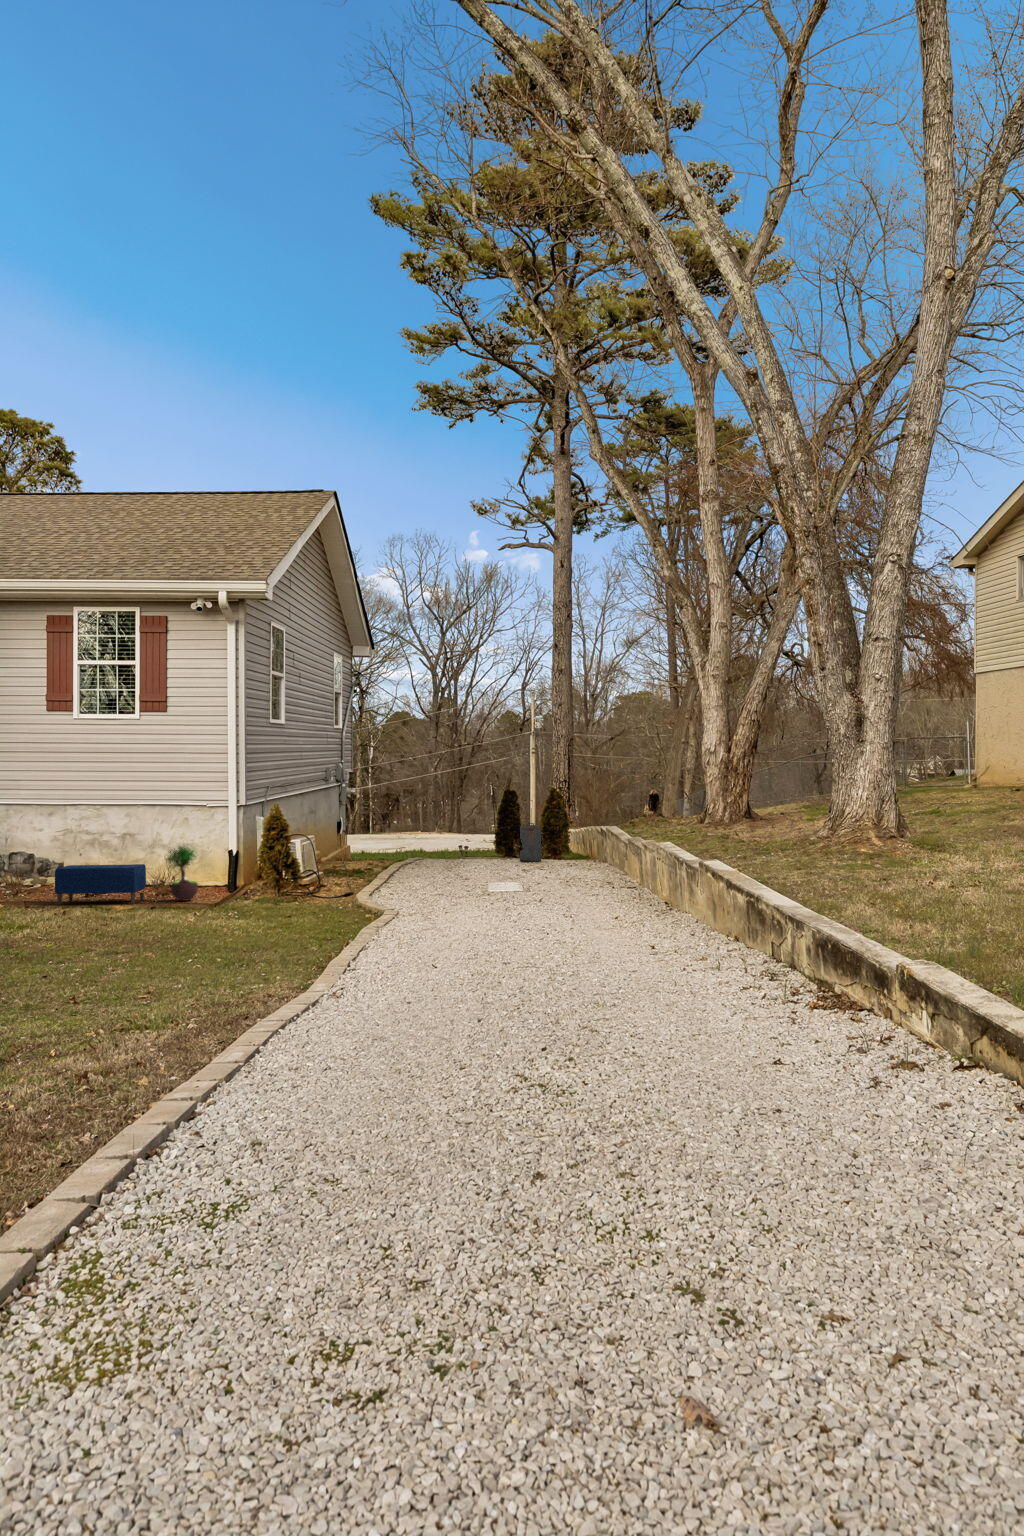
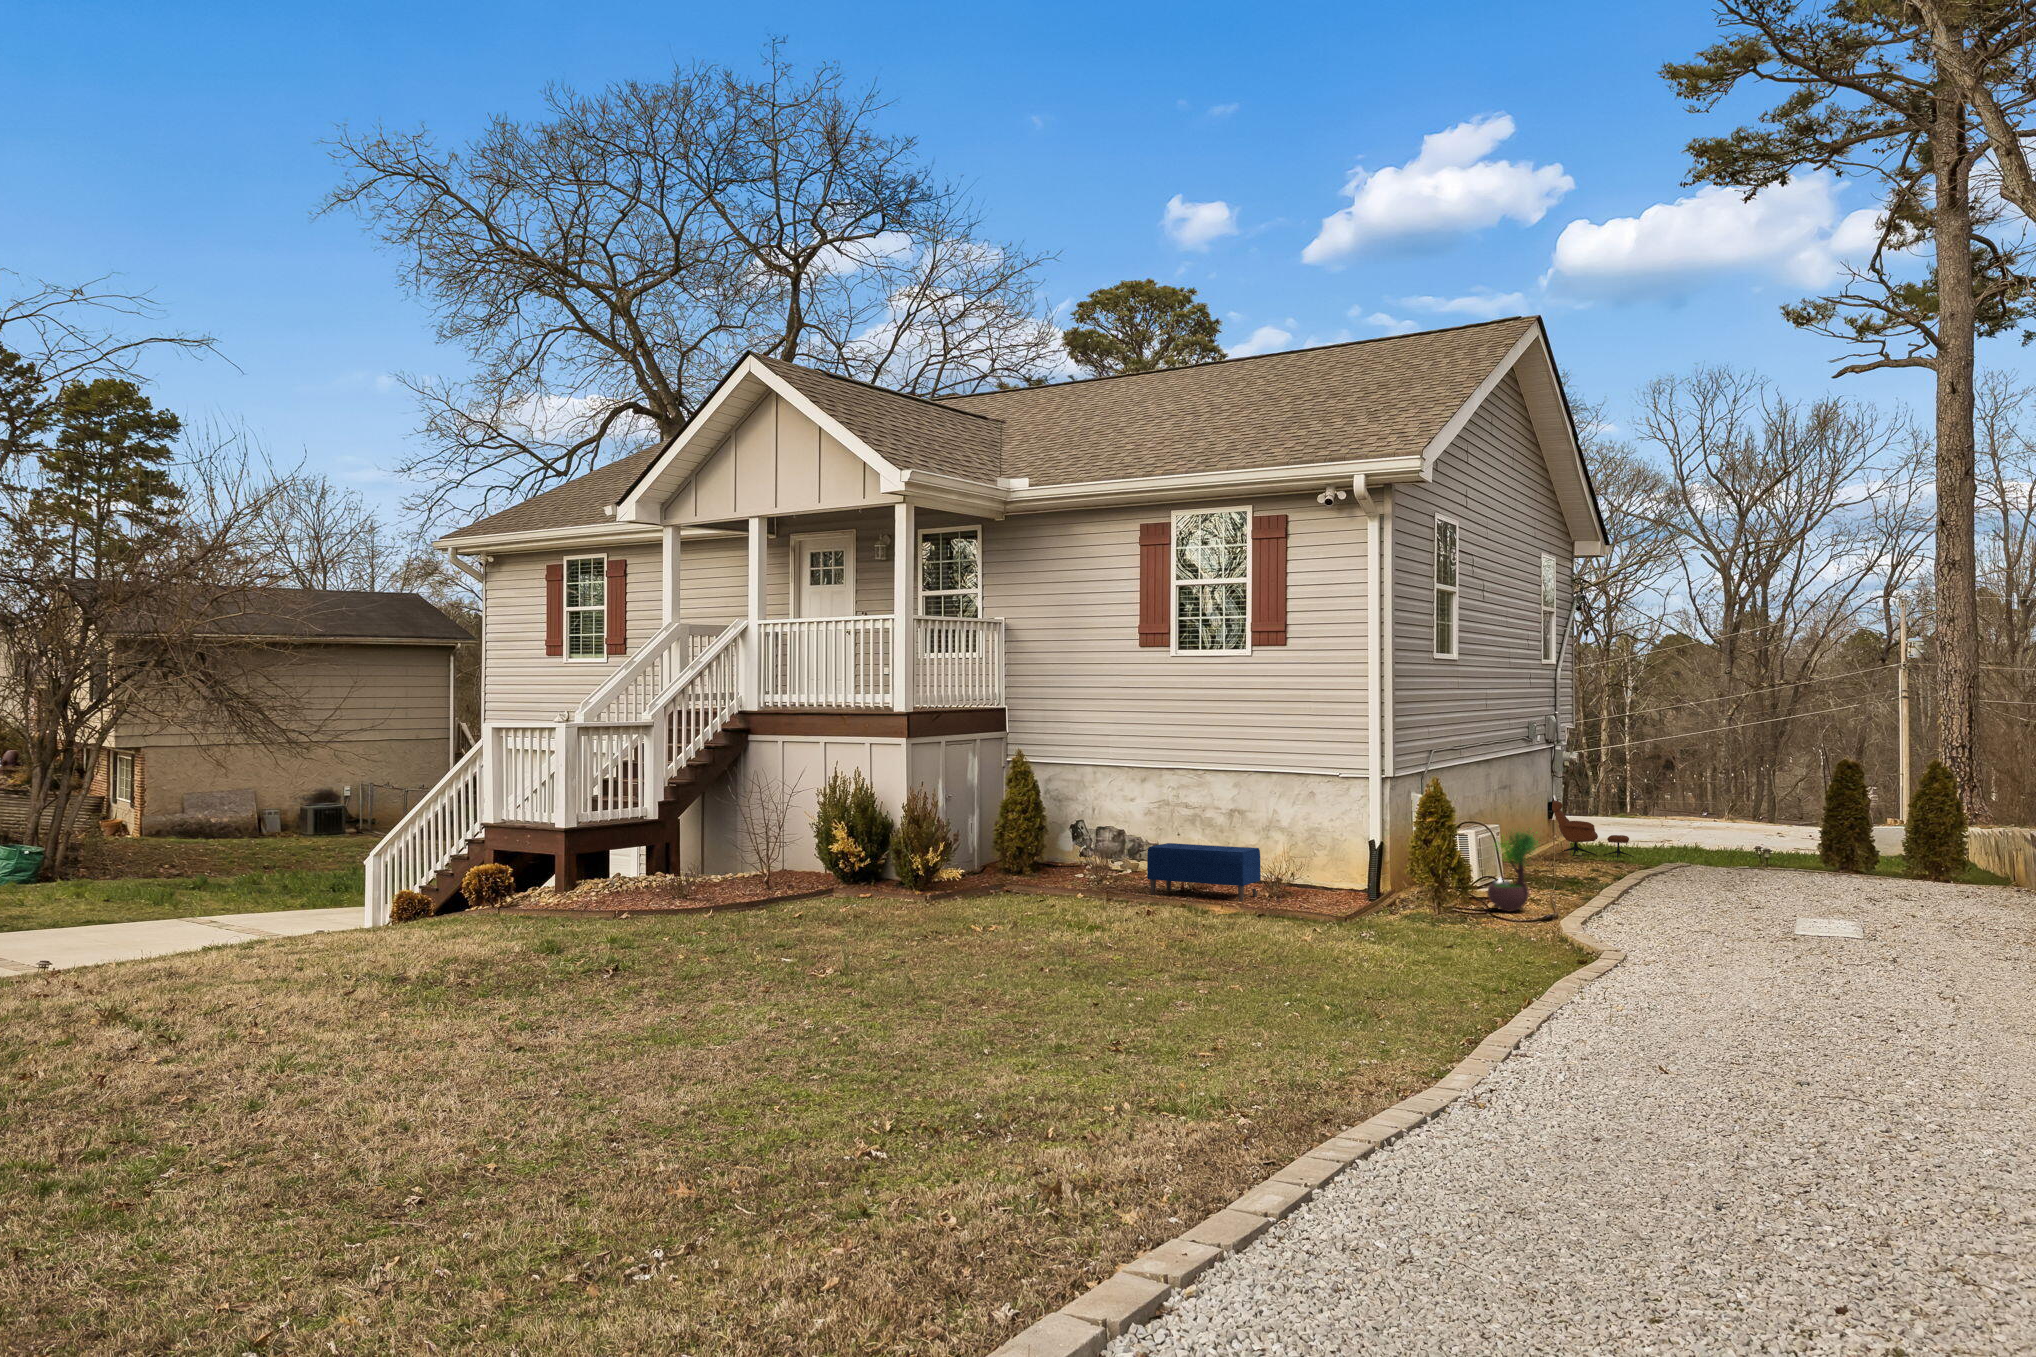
lounge chair: none [338,823,388,860] -> present [1552,800,1634,857]
trash can: present [518,823,543,862] -> none [1865,815,1918,881]
potted tree: present [167,846,198,901] -> present [1488,828,1538,912]

